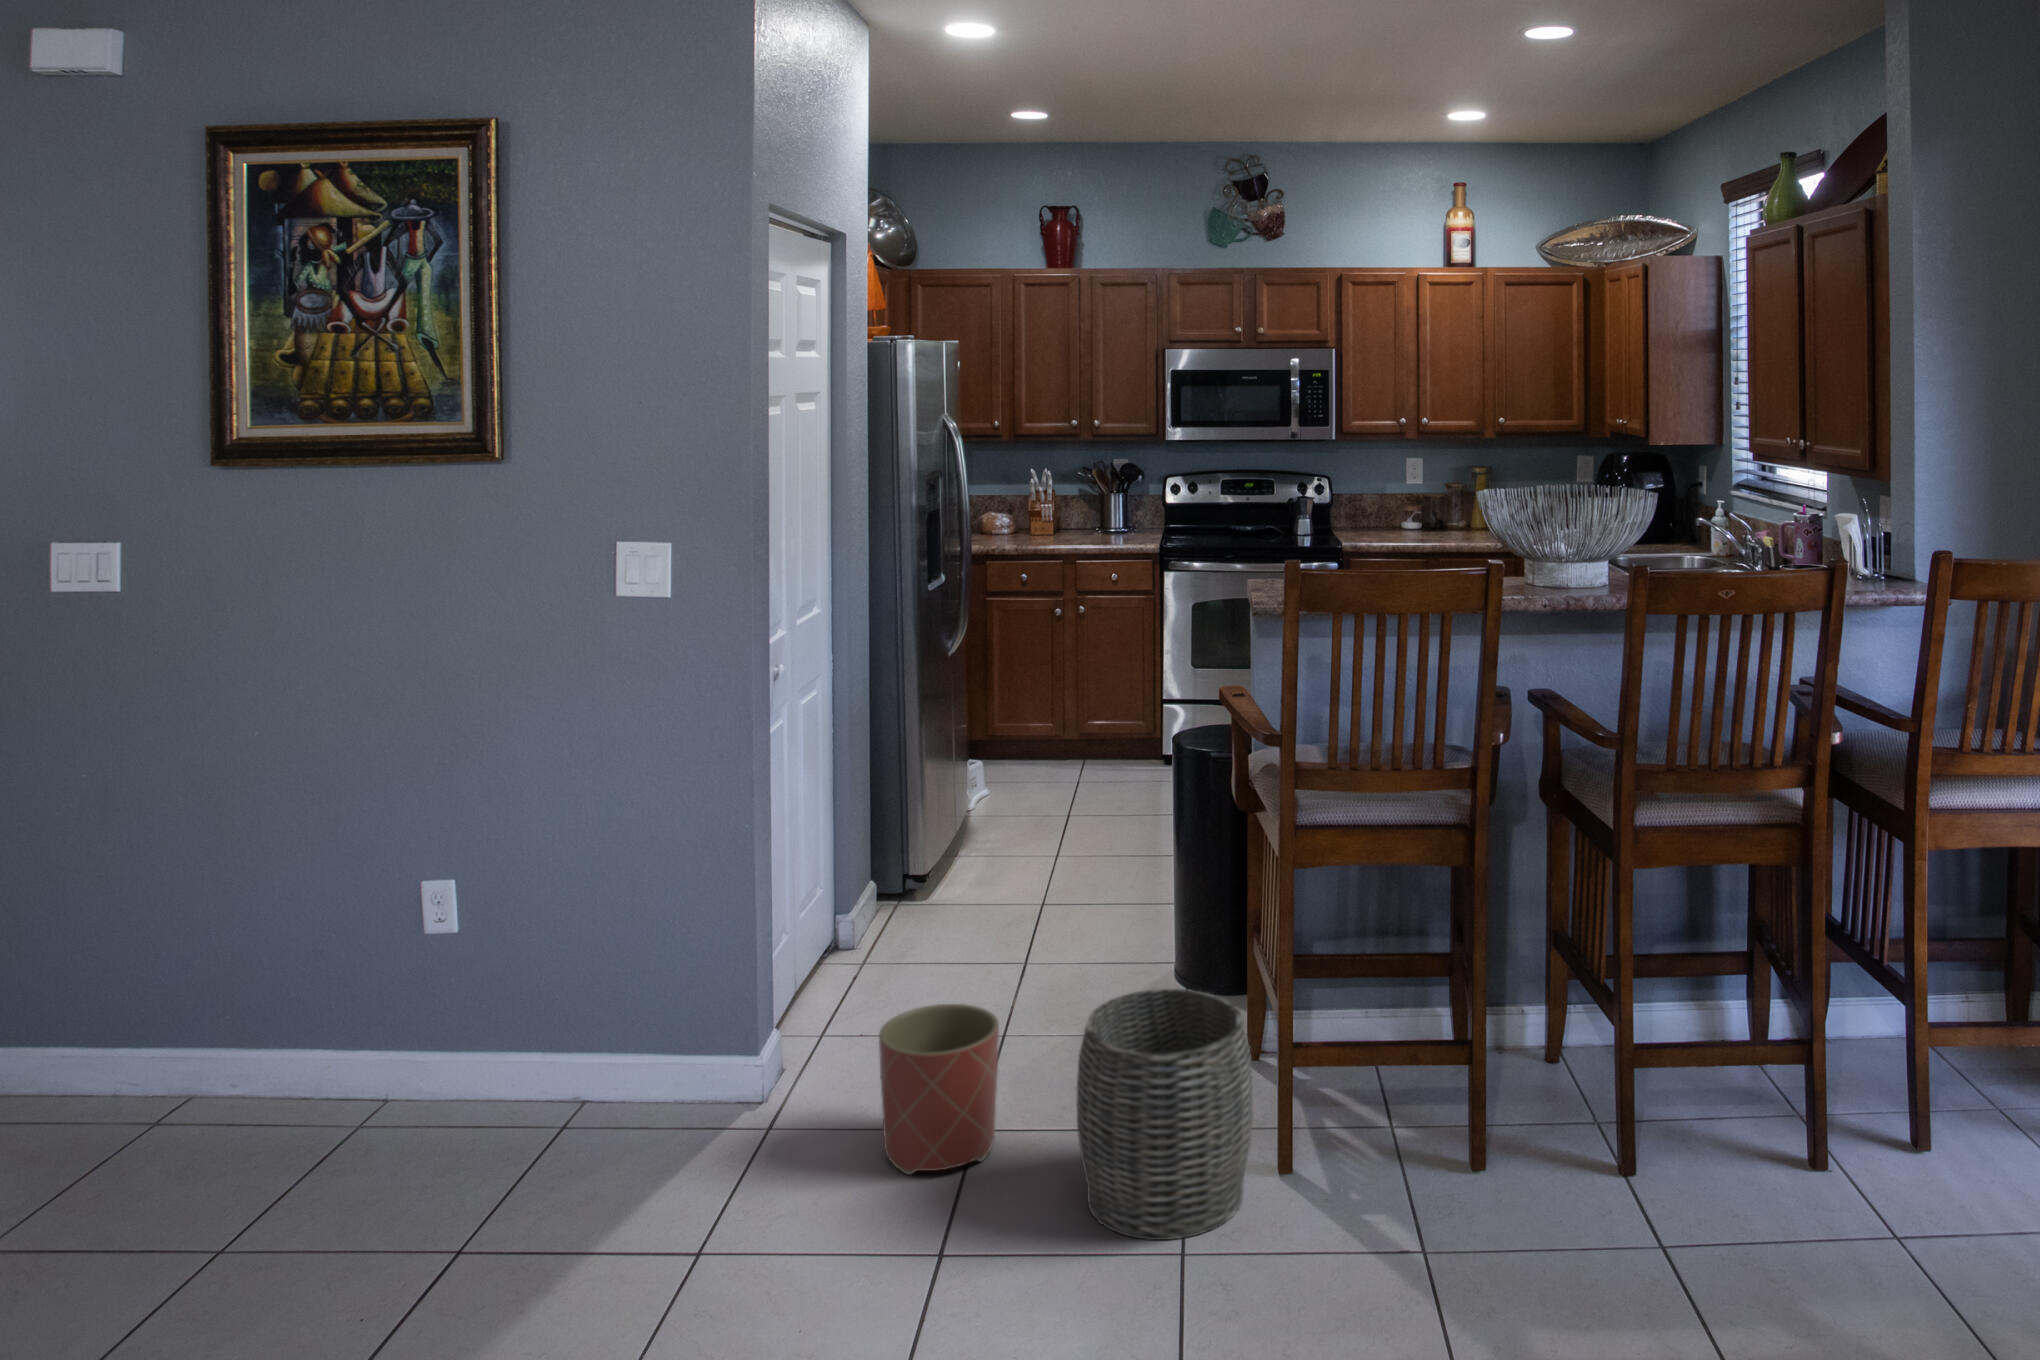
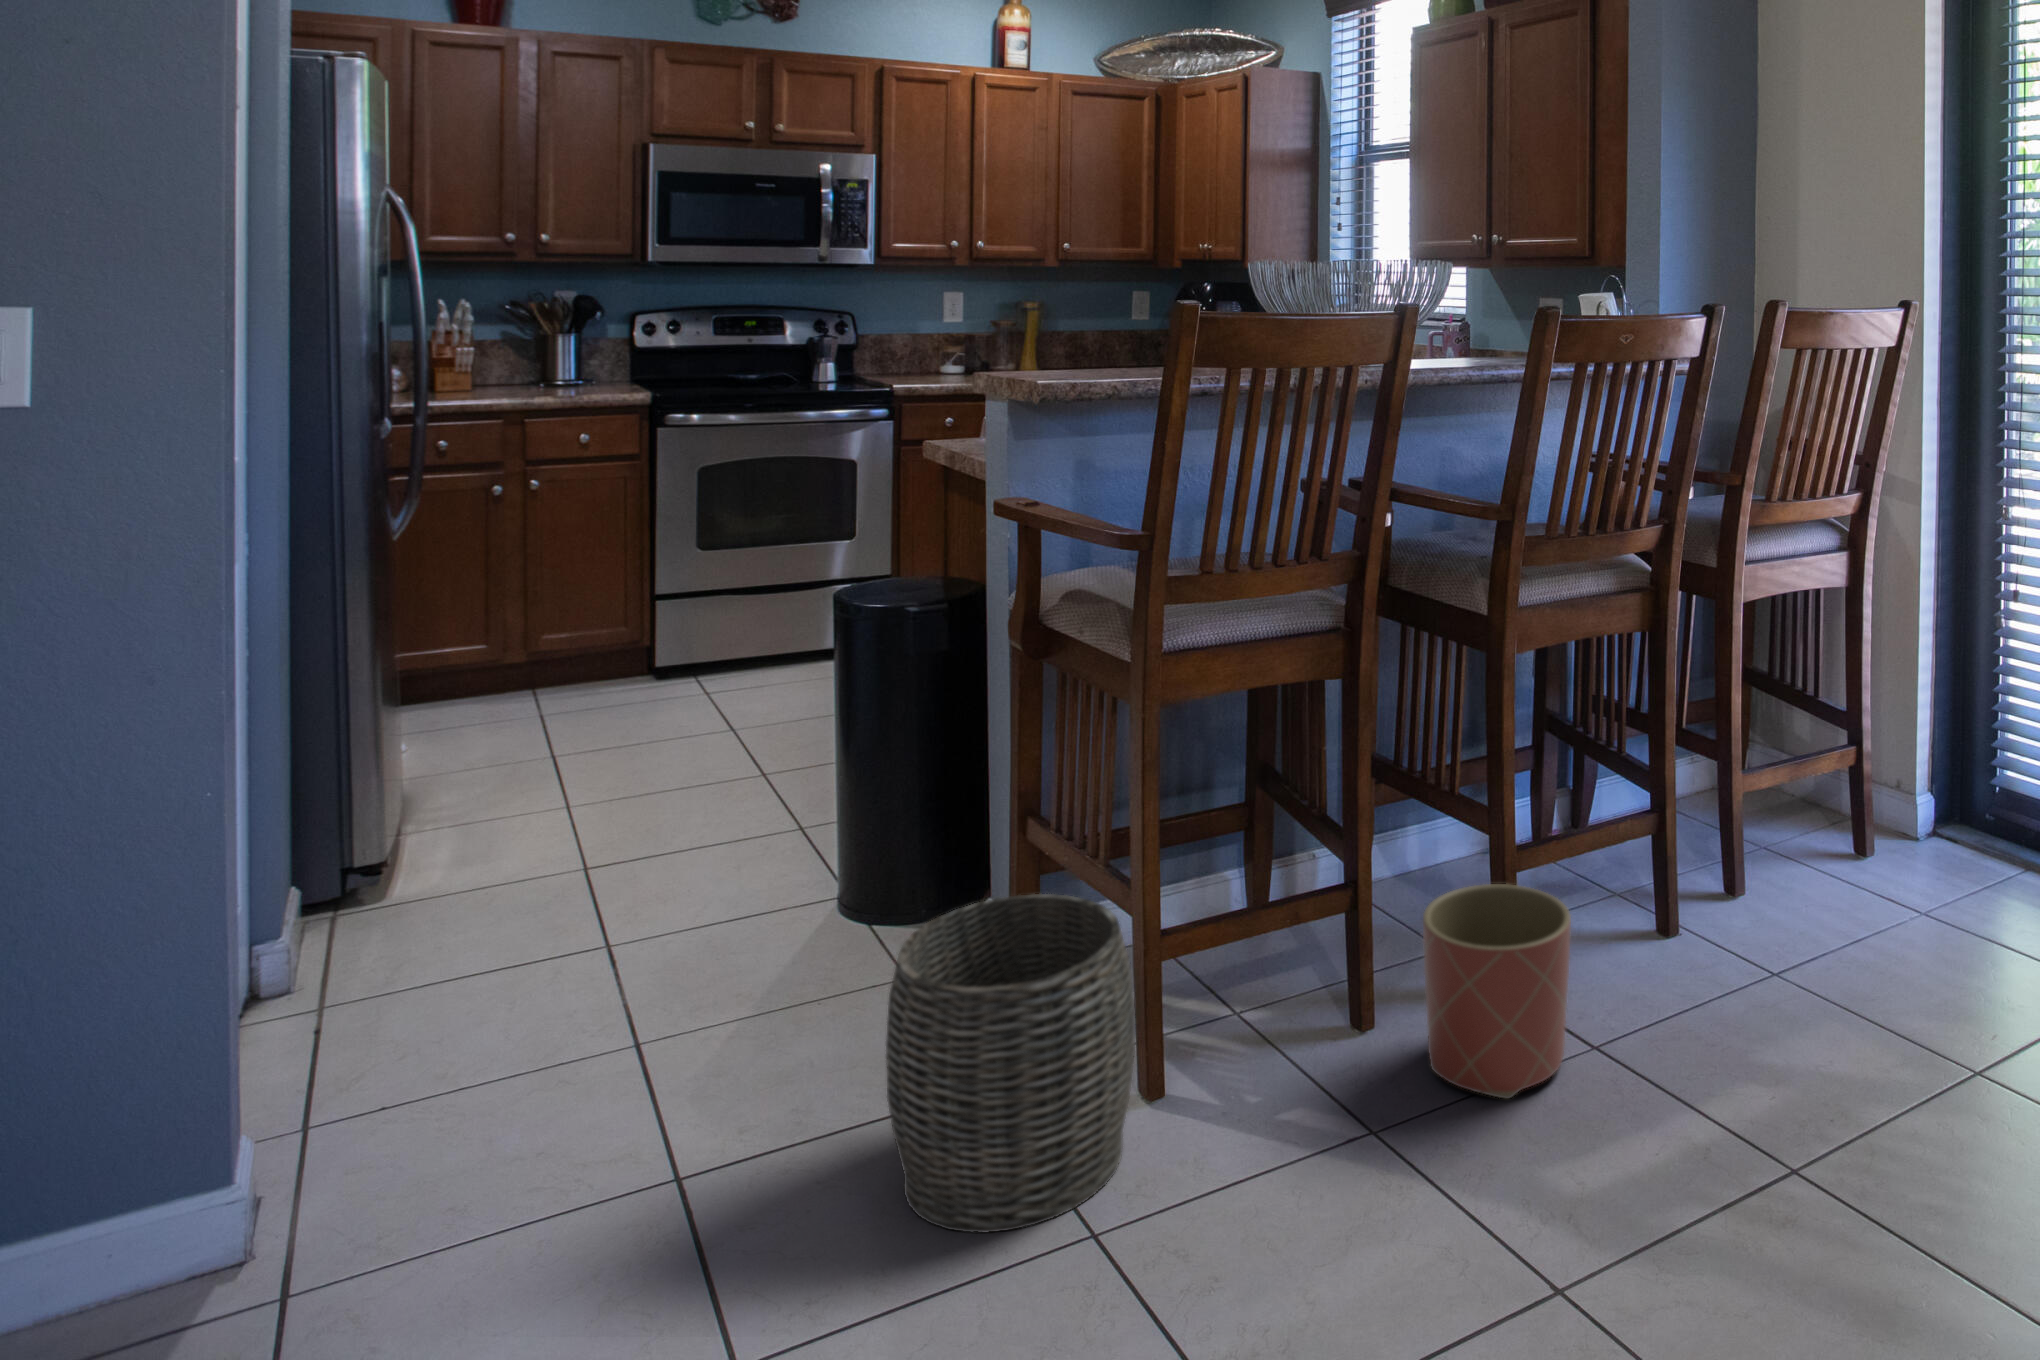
planter: present [879,1004,999,1175] -> present [1423,884,1571,1098]

